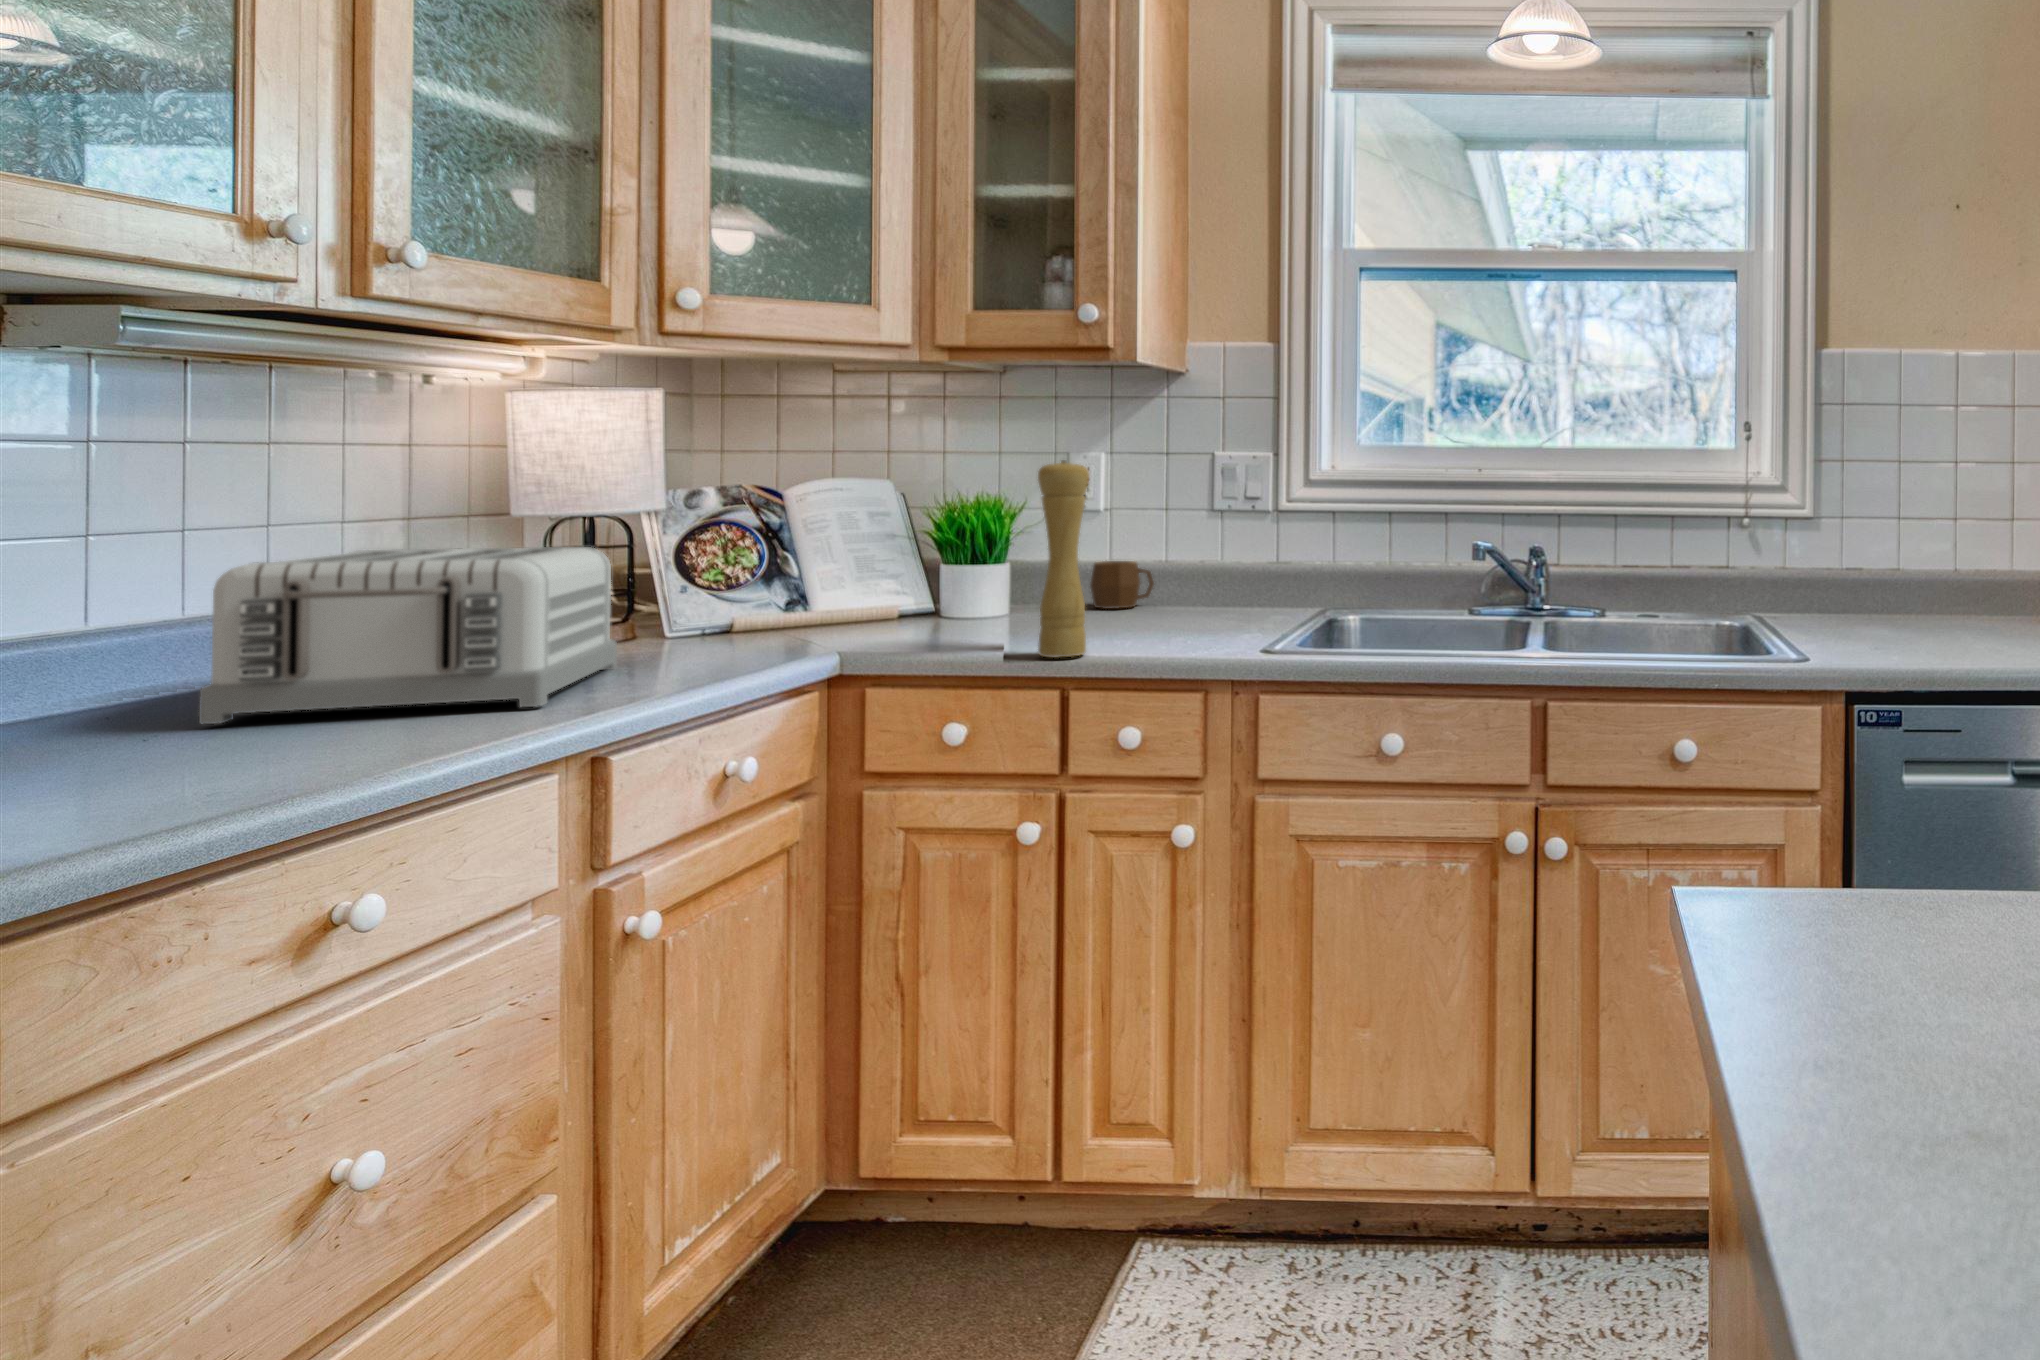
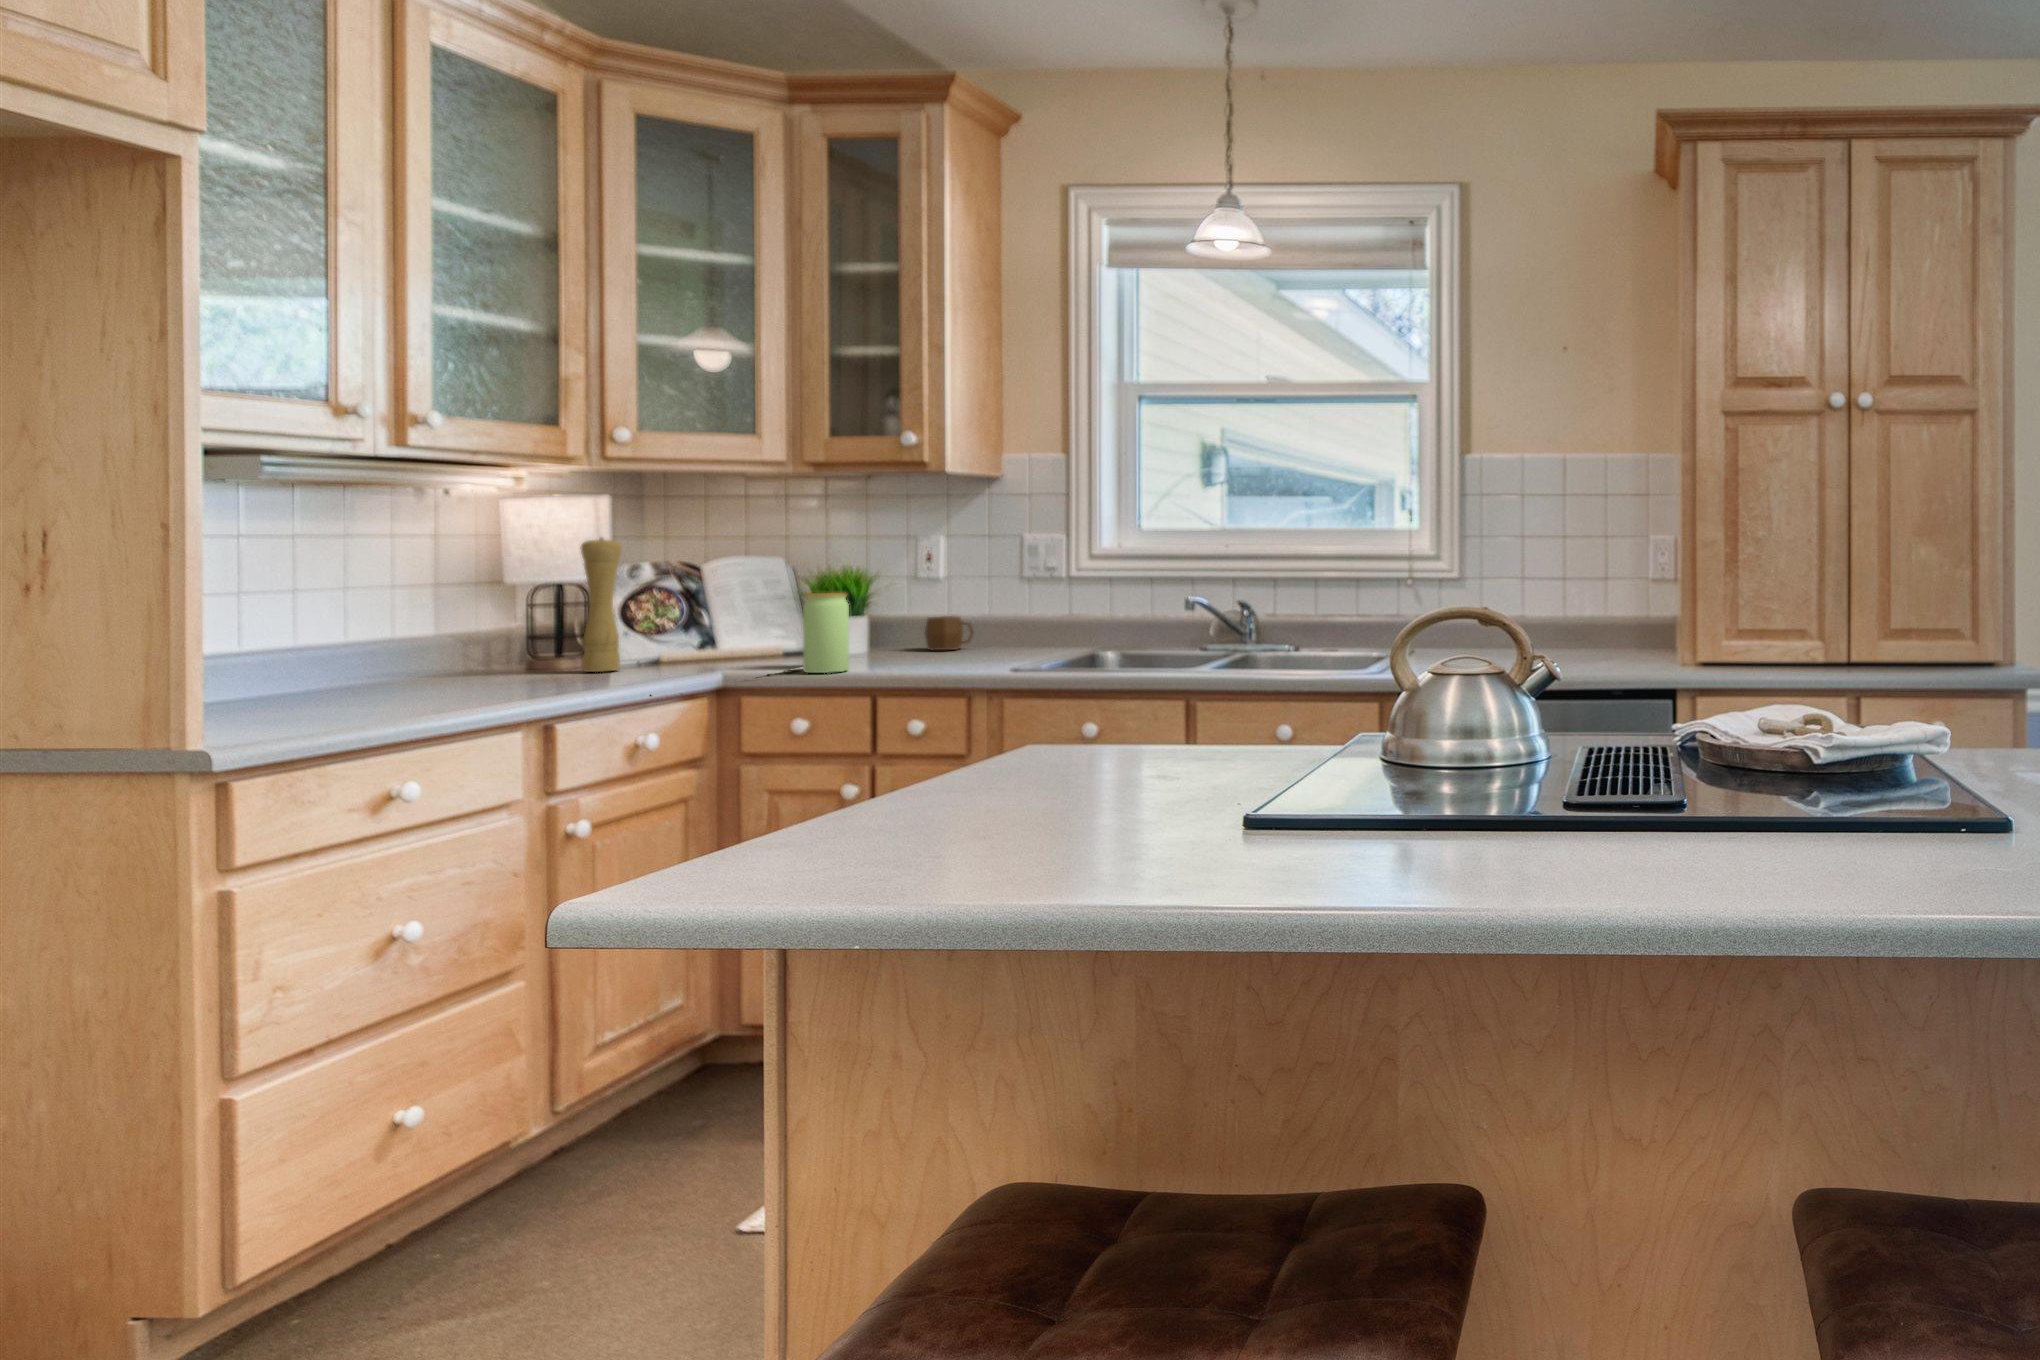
pepper mill: present [1038,460,1089,658] -> present [580,538,621,672]
jar: none [956,532,1021,651] -> present [803,593,849,673]
toaster: present [199,547,617,724] -> none [317,601,571,702]

